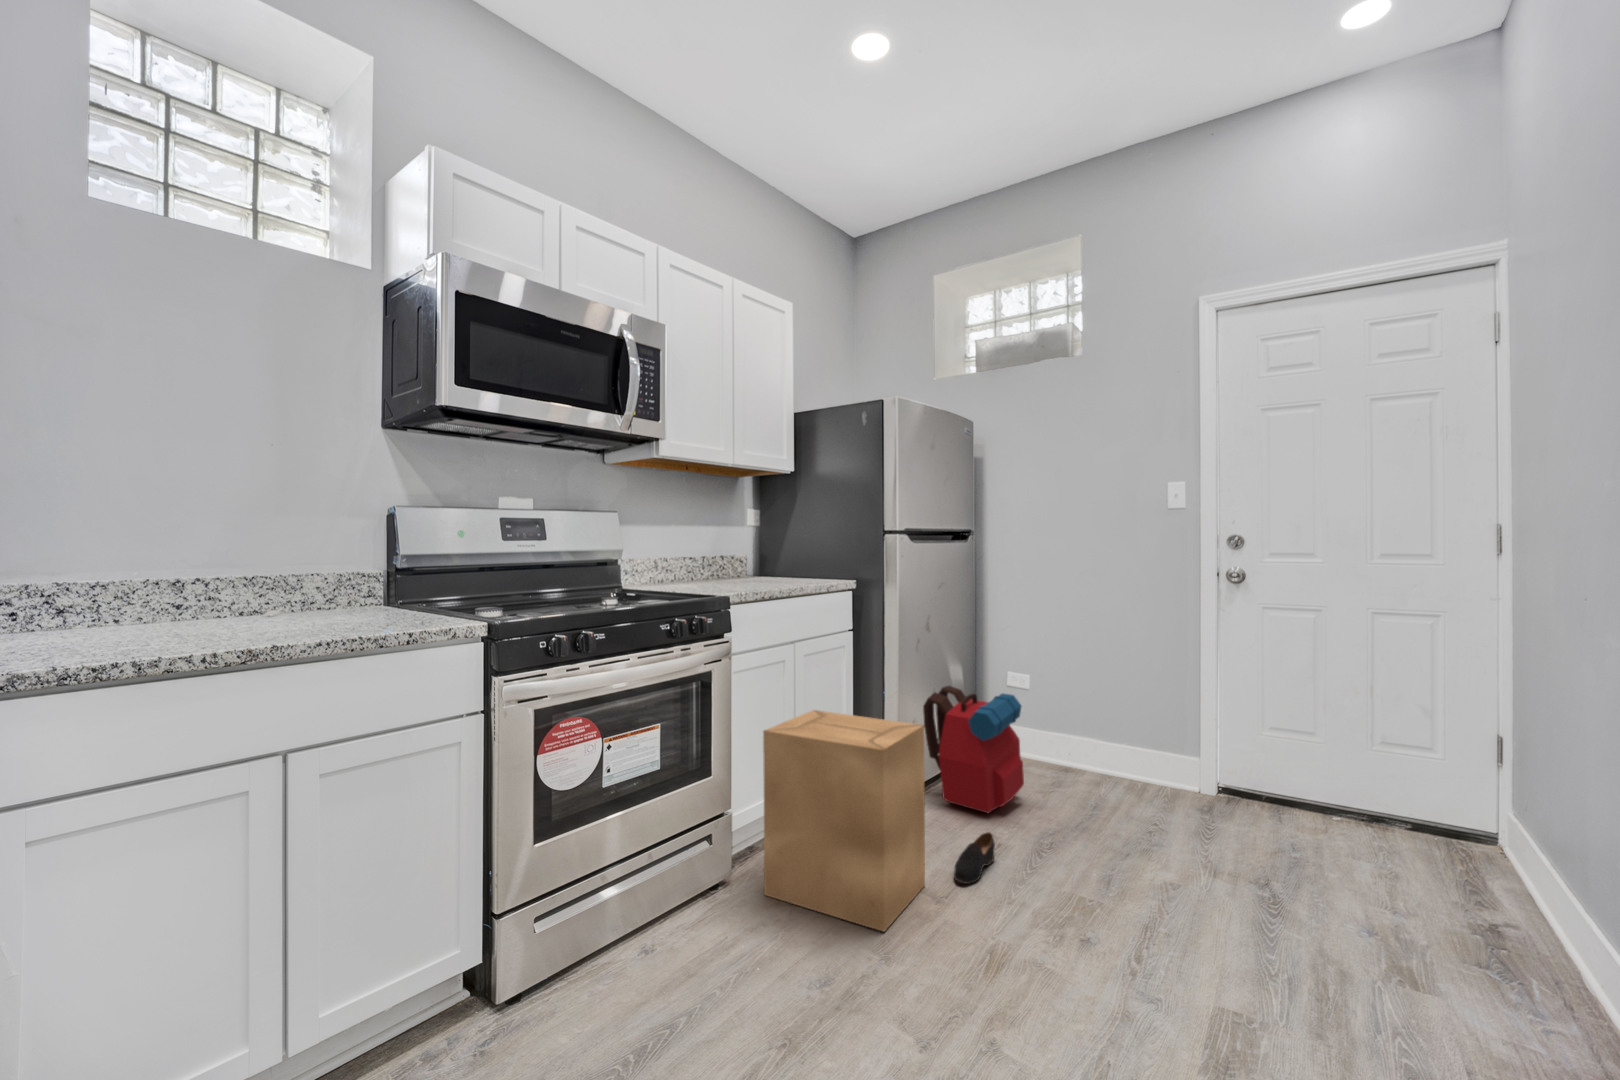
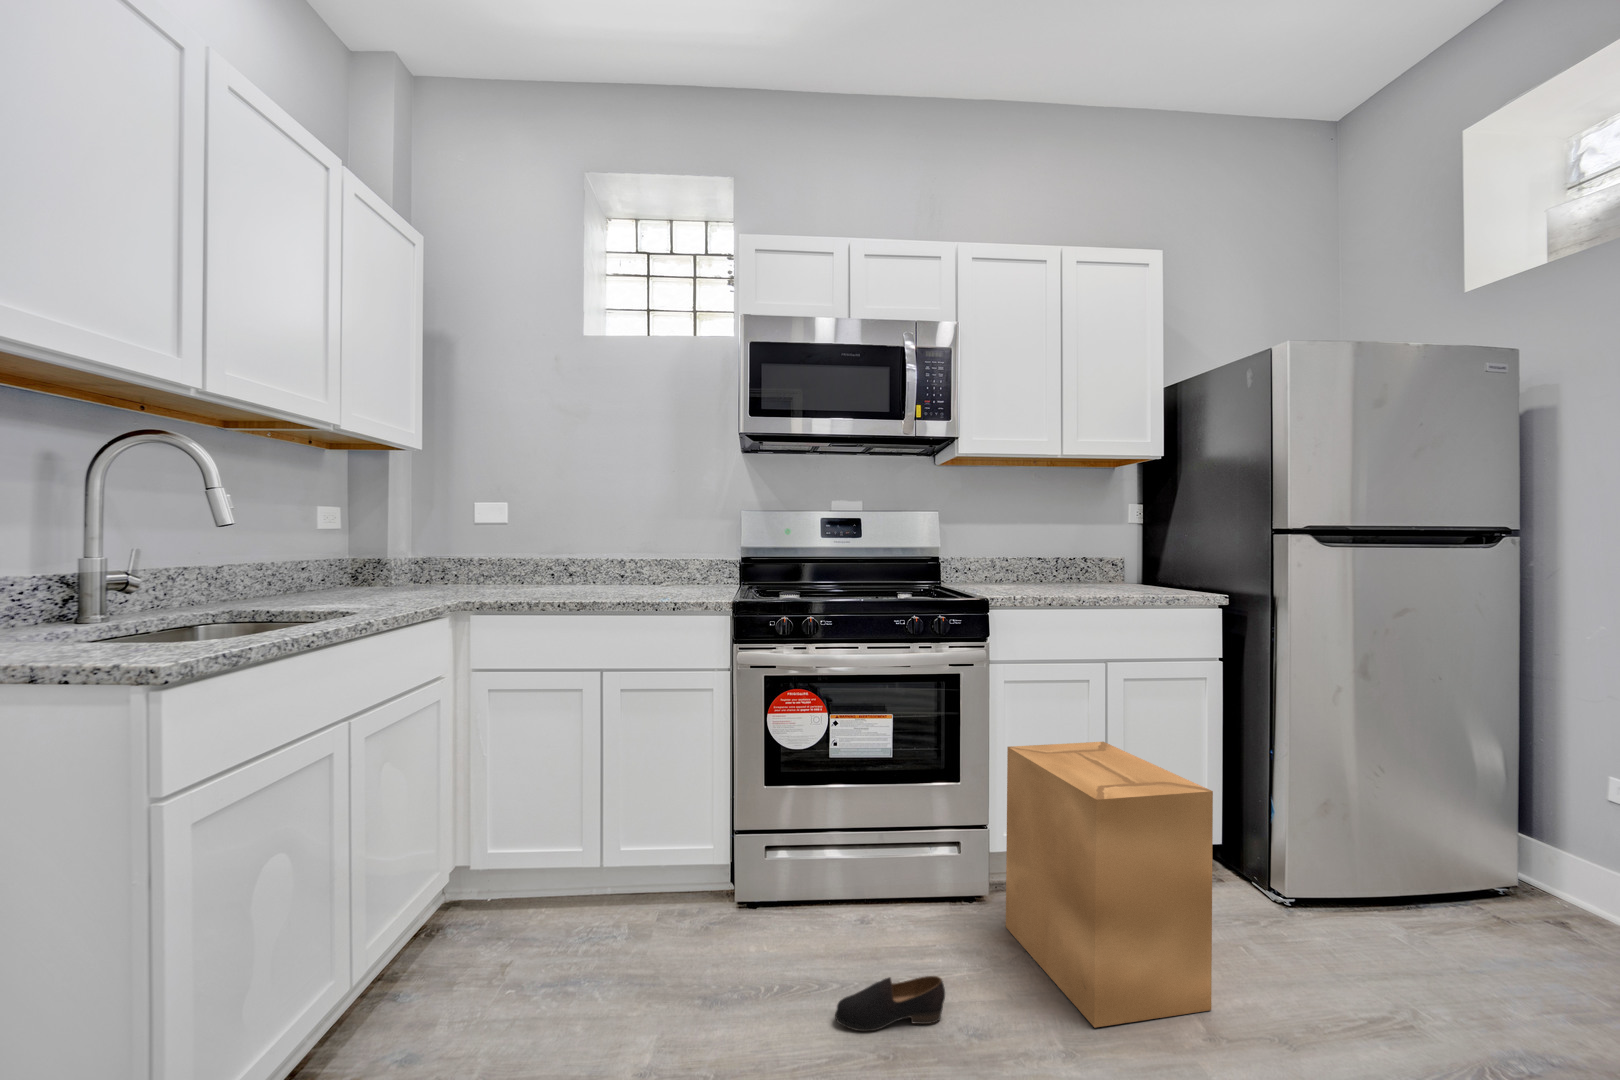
backpack: present [923,686,1024,813] -> none [1337,762,1546,975]
shoe: present [954,832,995,884] -> present [835,976,945,1031]

